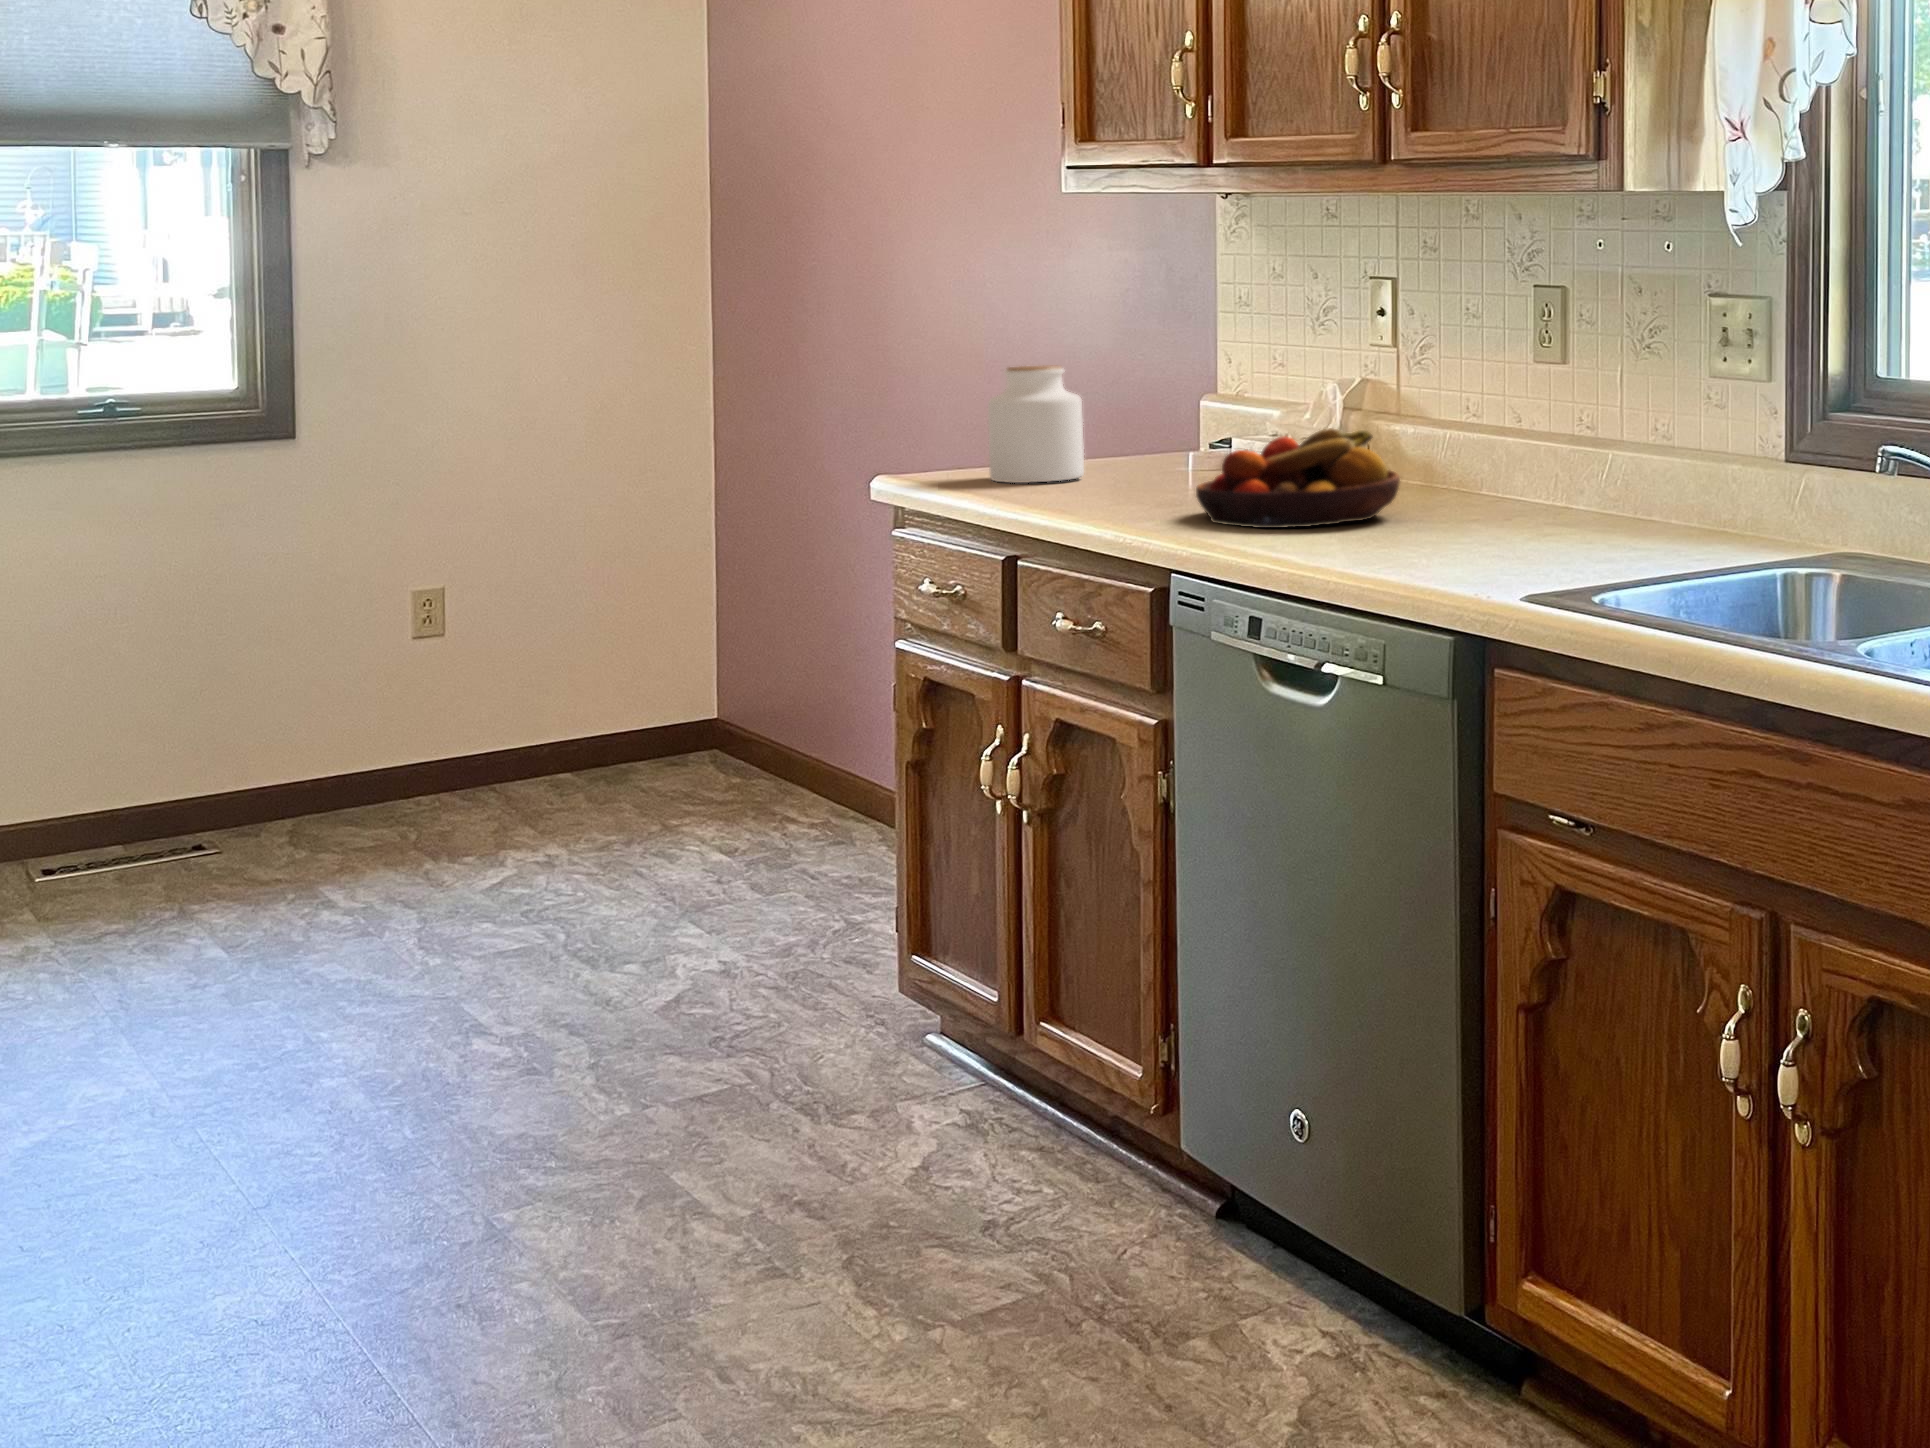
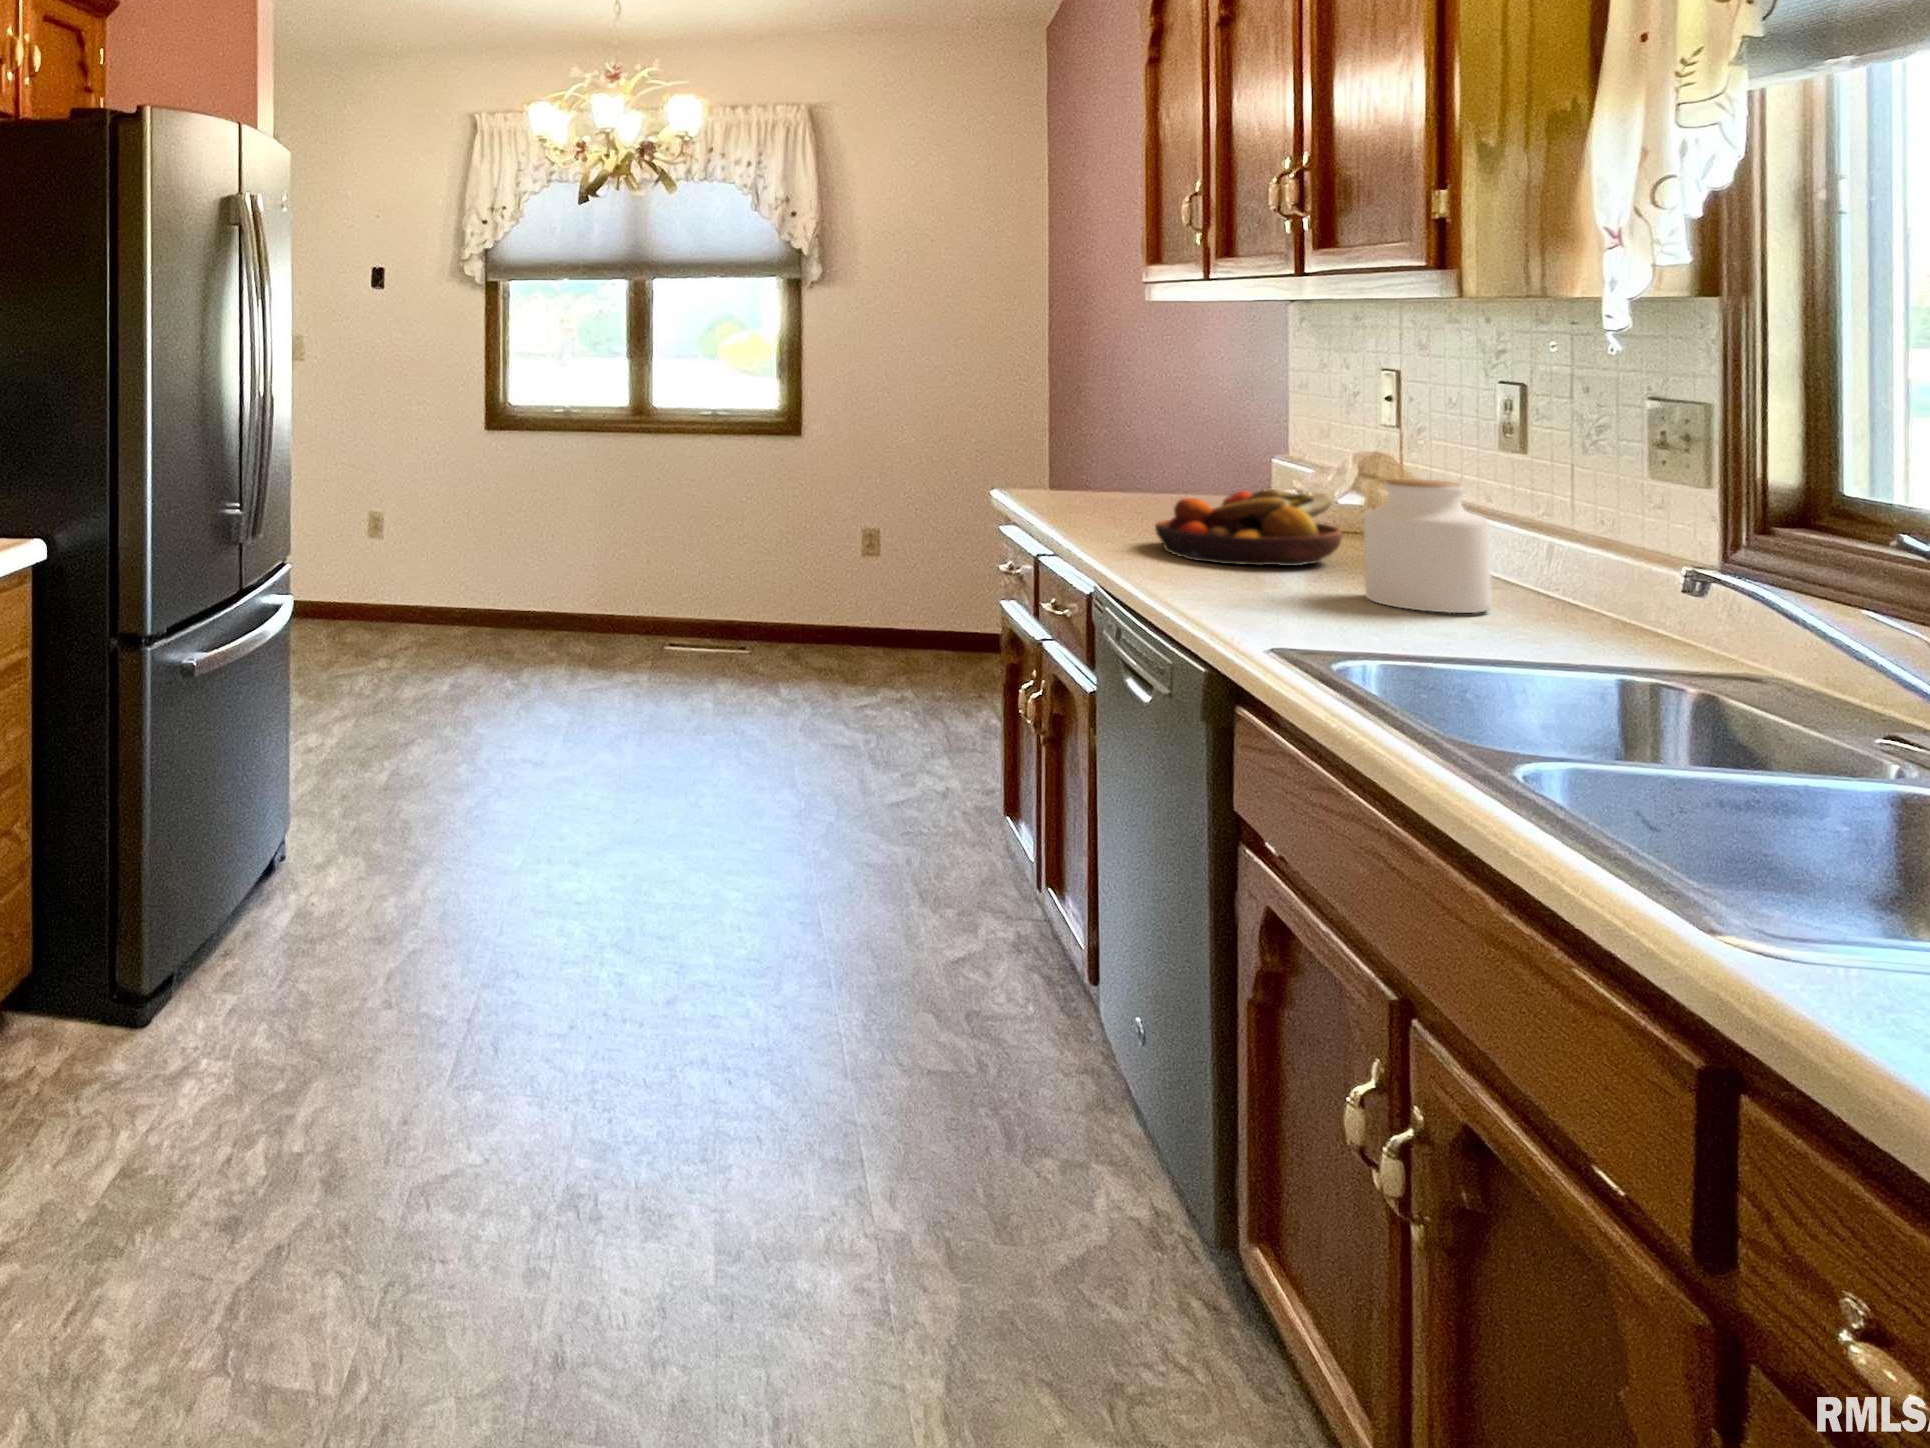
jar: present [988,365,1084,483] -> present [1363,479,1492,613]

